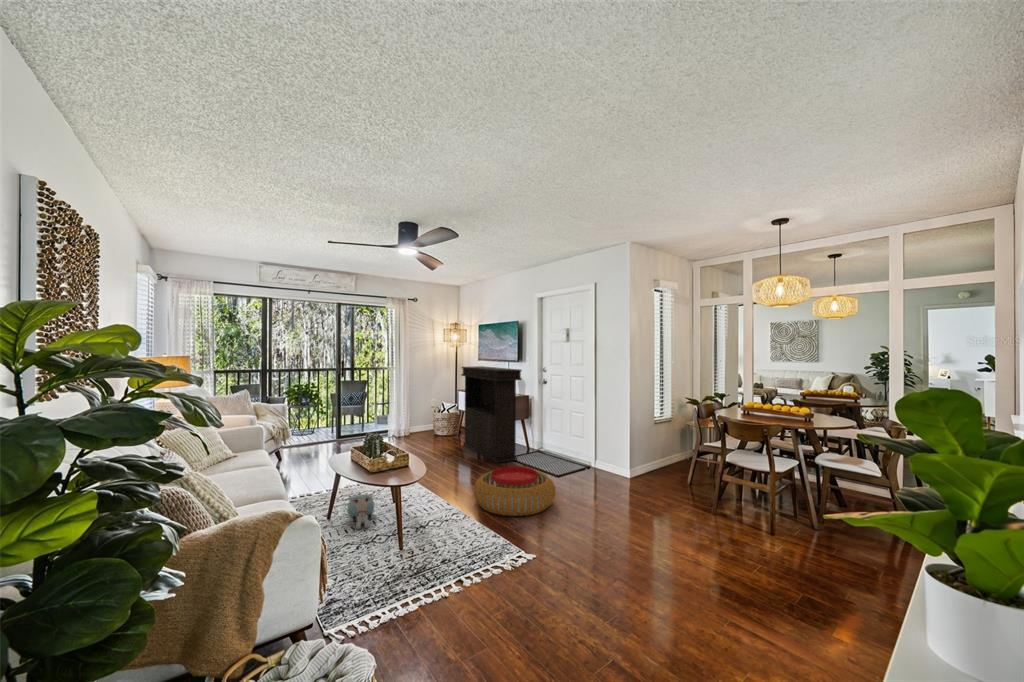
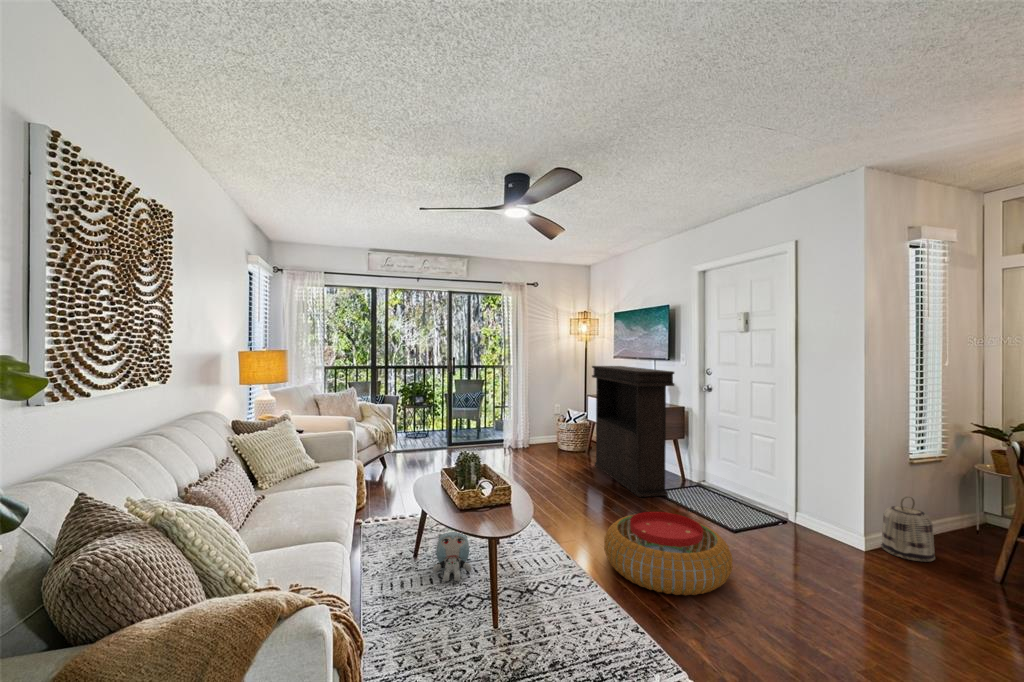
basket: none [643,443,669,481] -> present [881,497,935,562]

